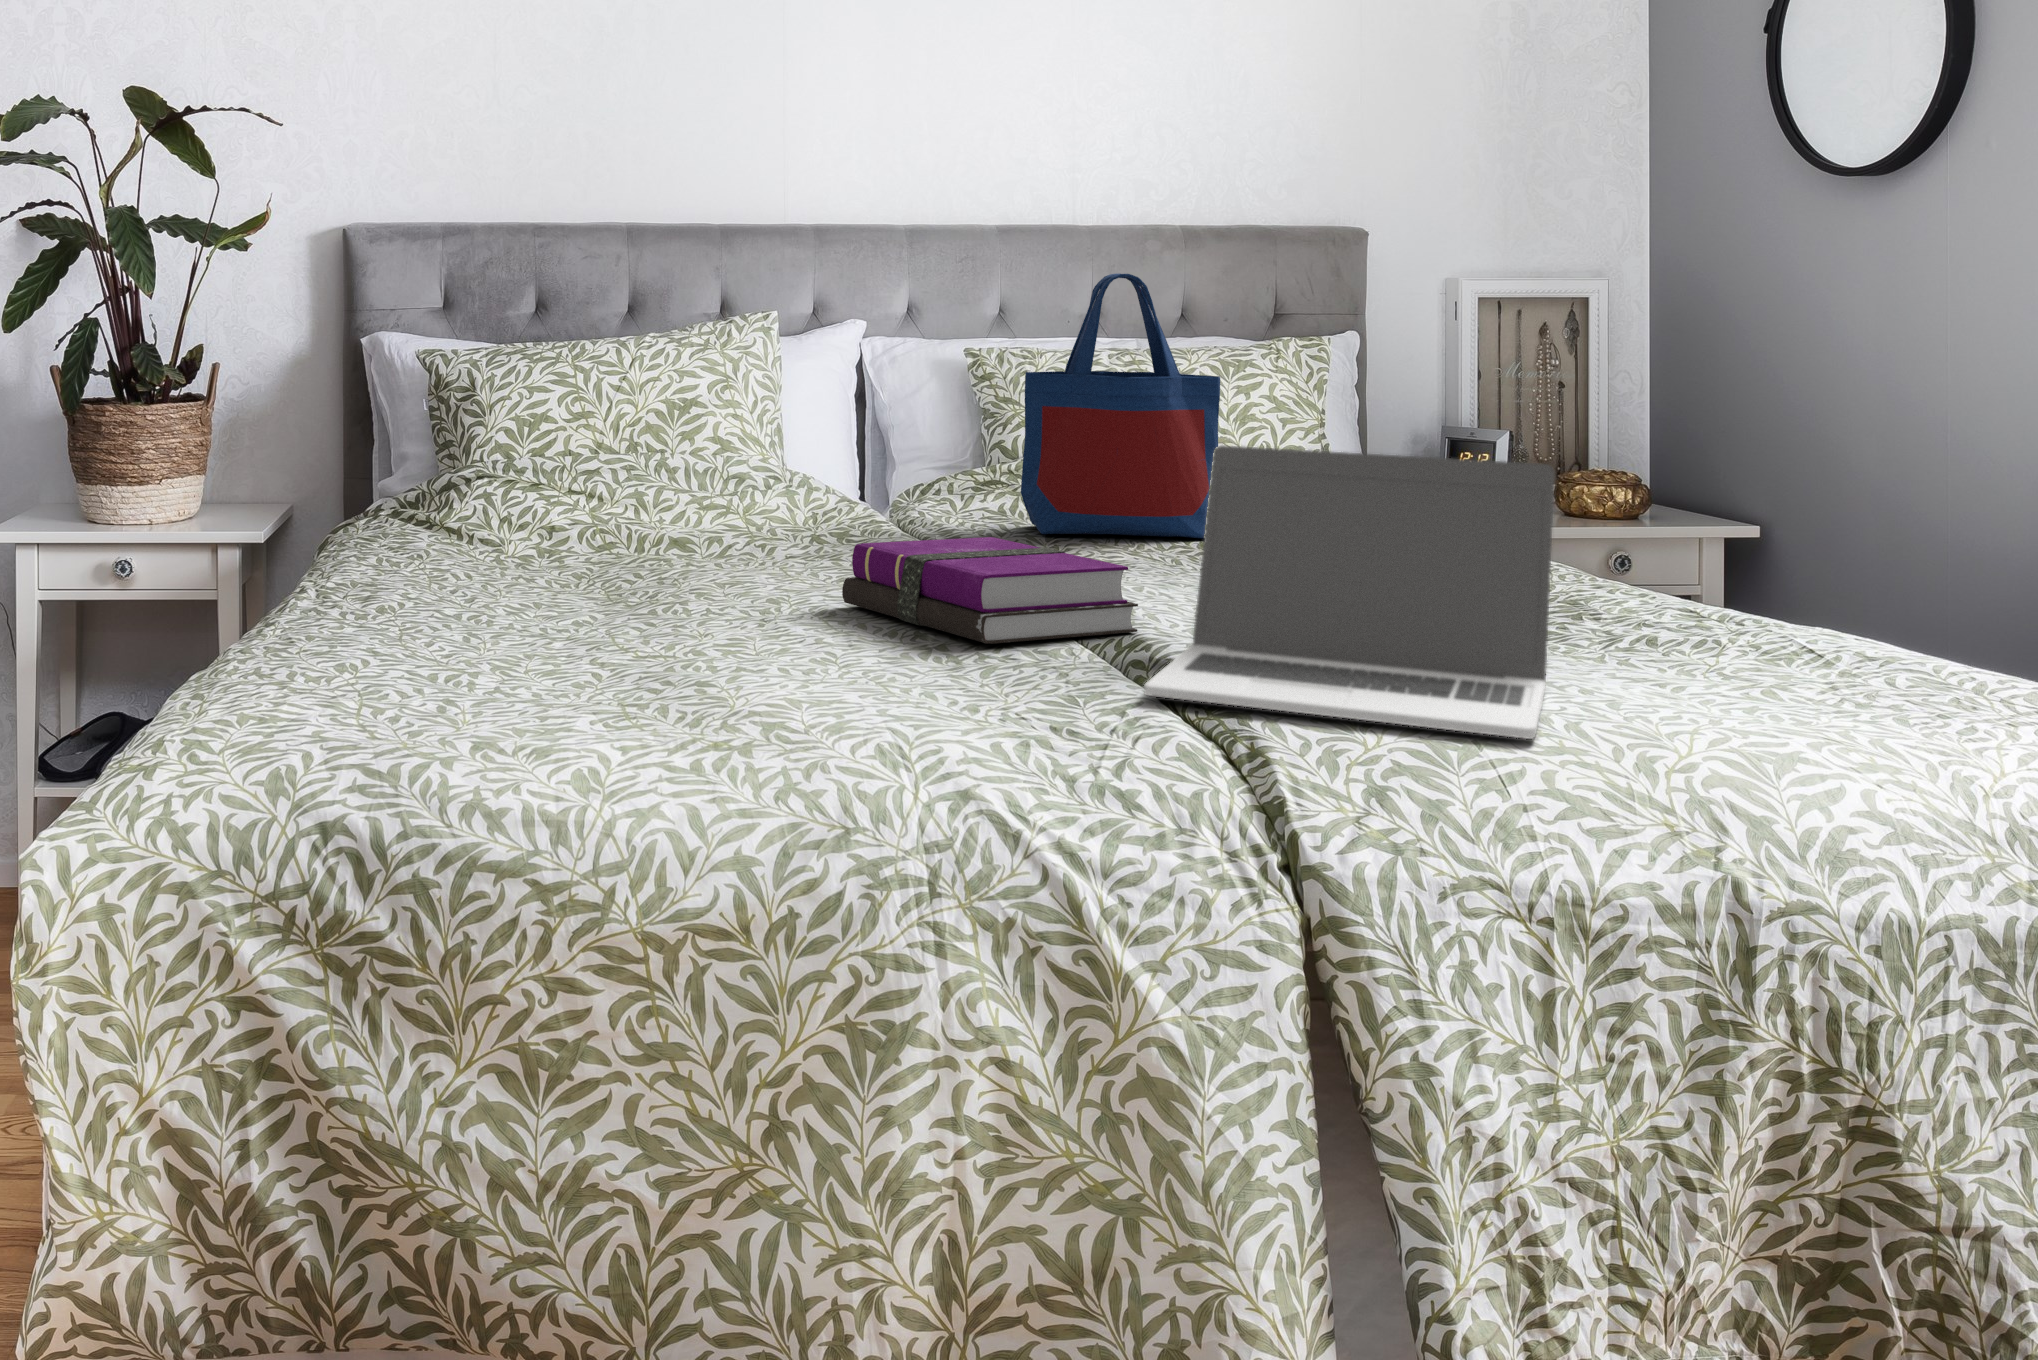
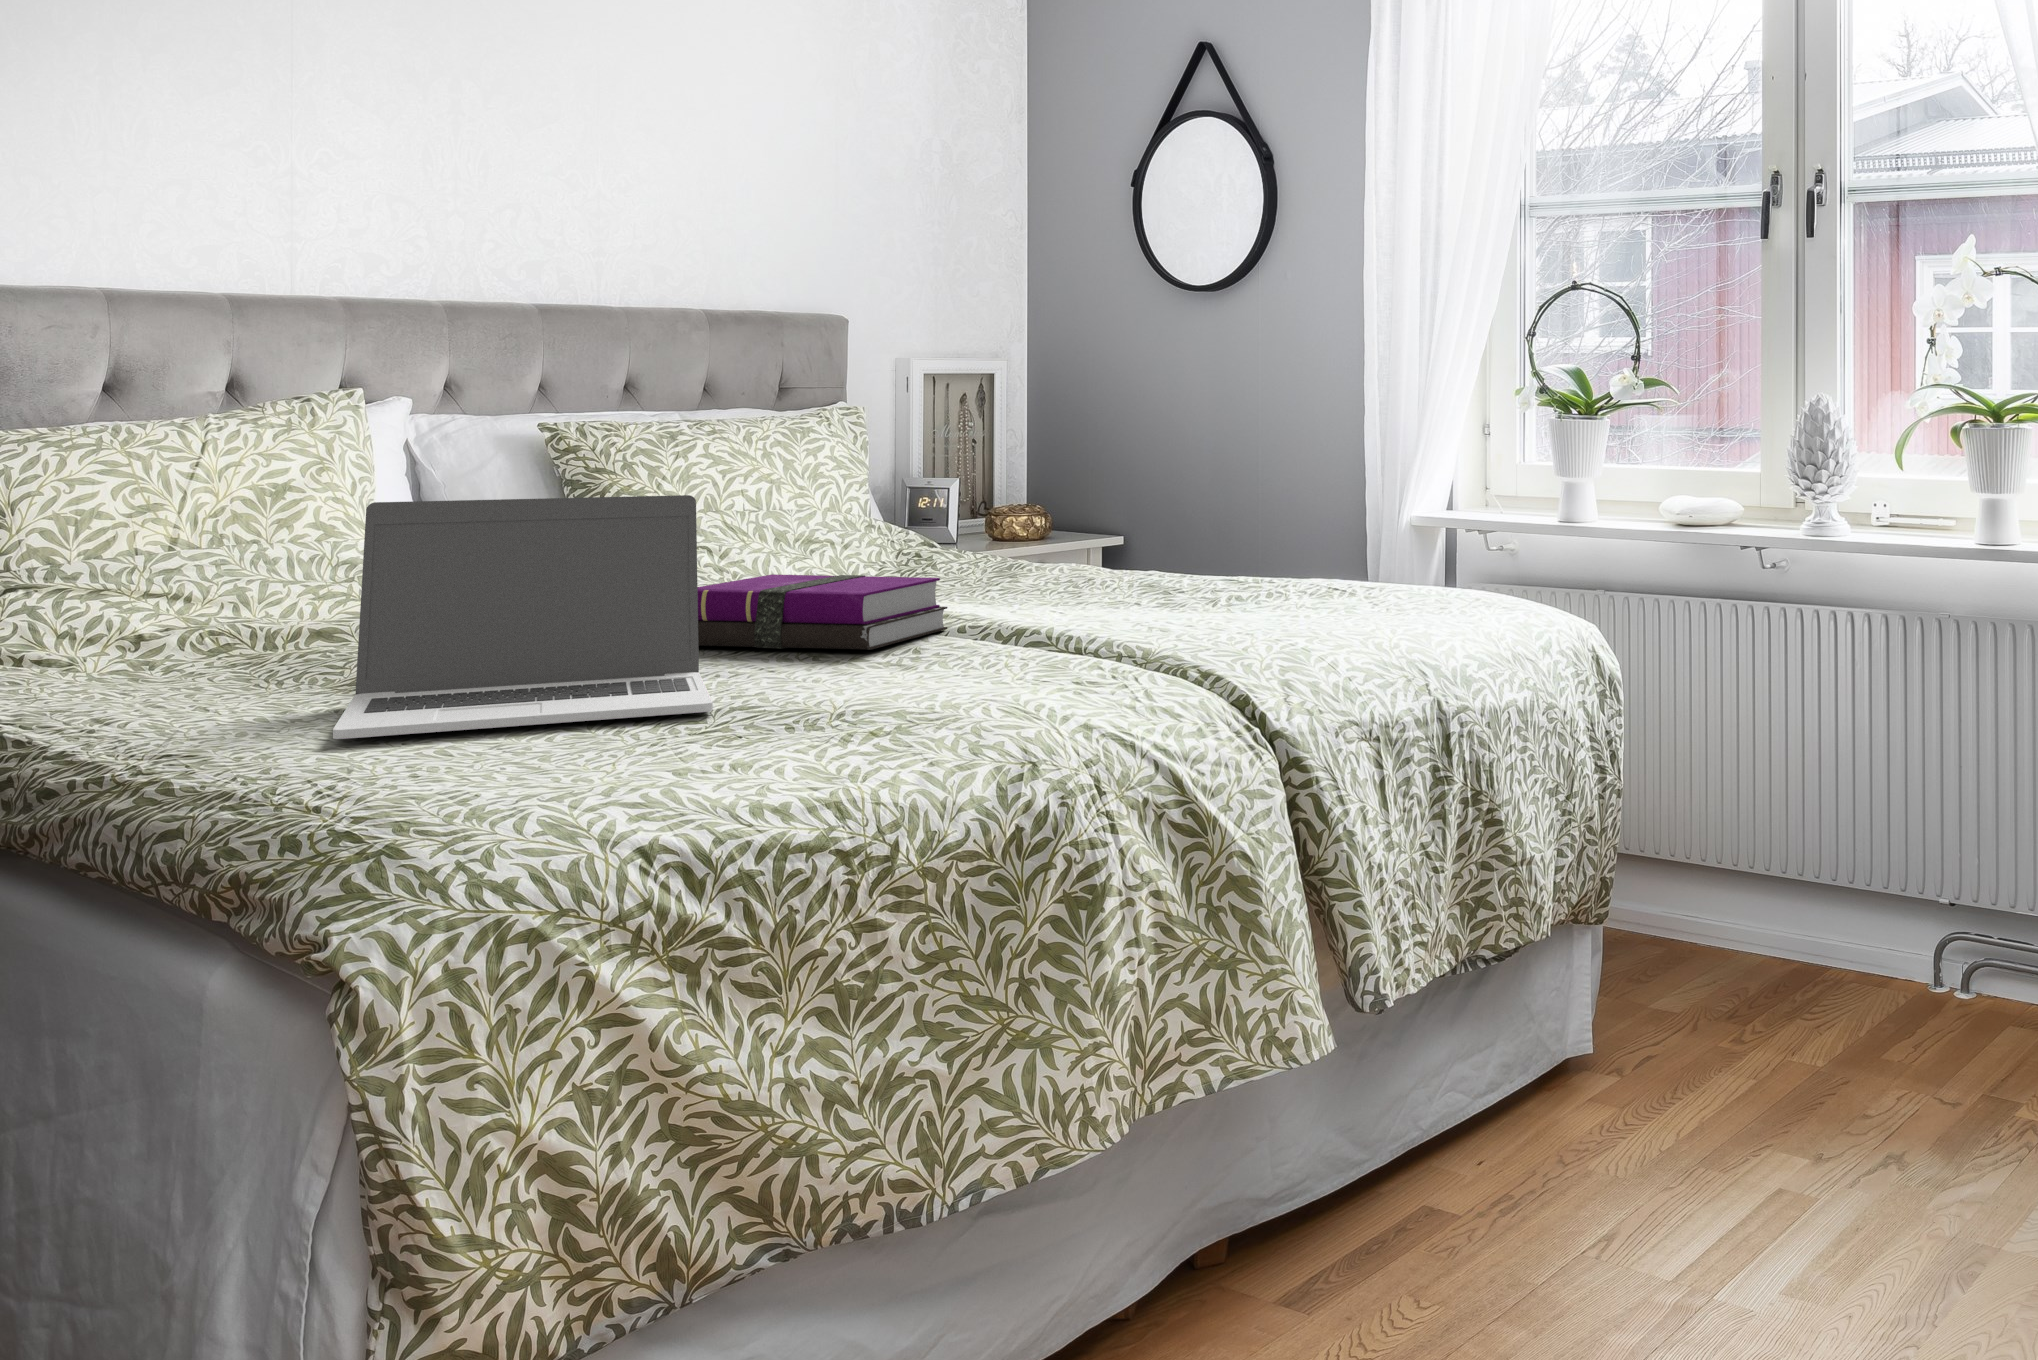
tote bag: present [1021,274,1220,538] -> none [659,348,833,584]
laptop: present [1144,446,1555,739] -> present [333,495,713,739]

